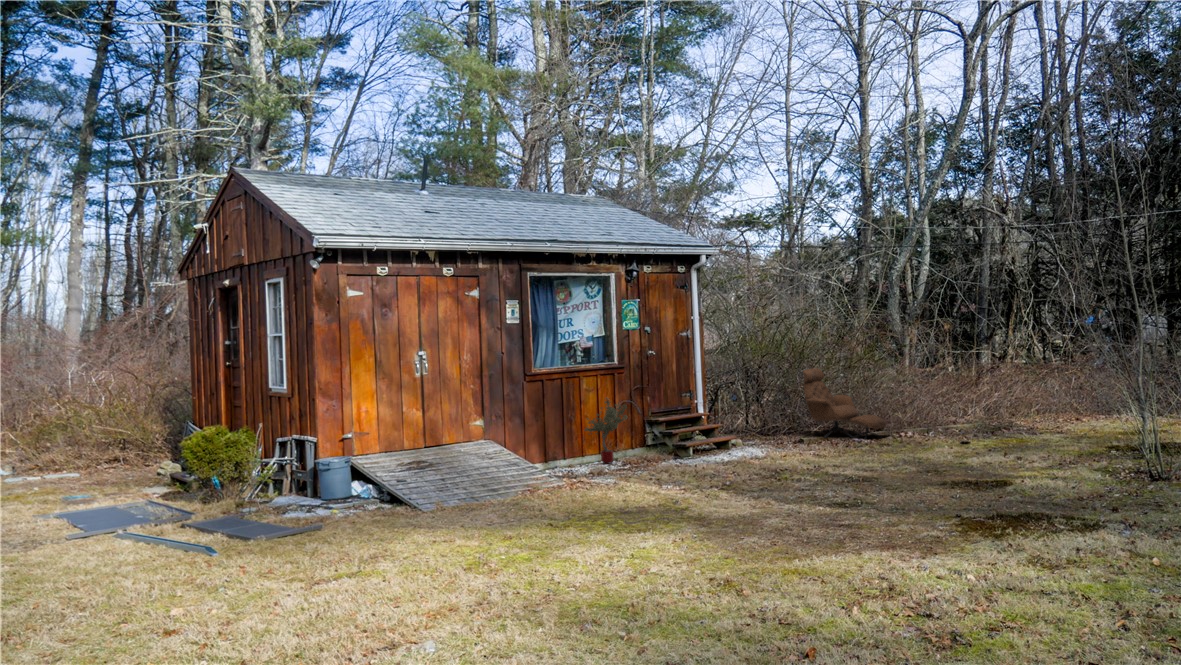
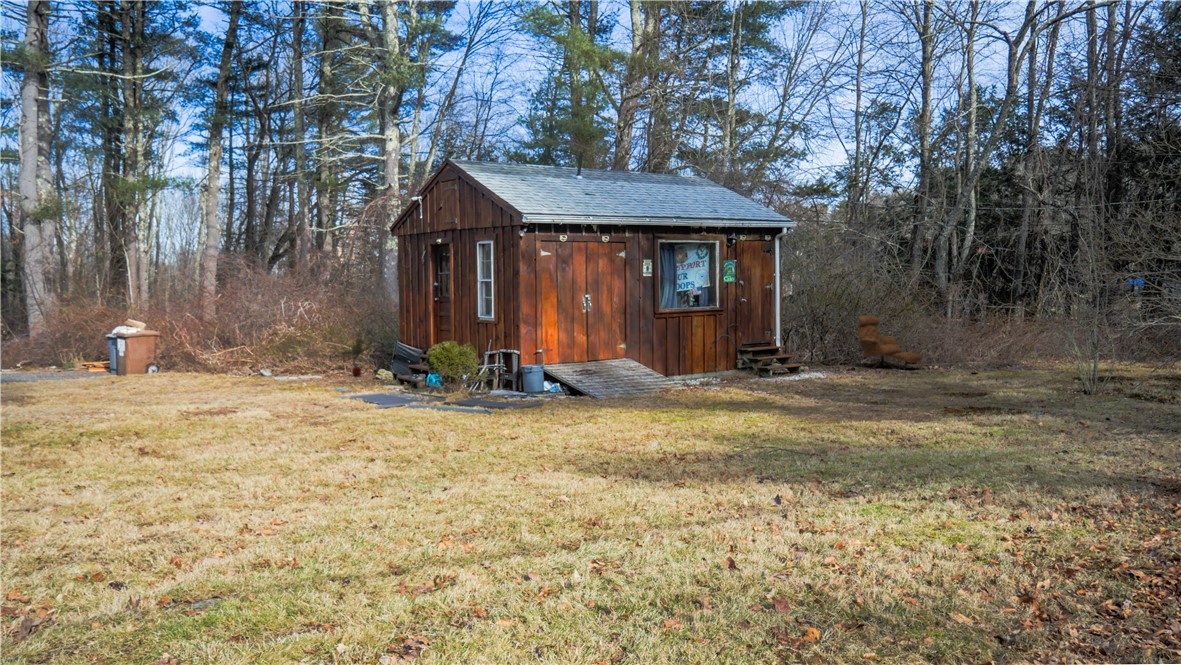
potted tree: present [585,398,627,464] -> present [338,334,374,376]

